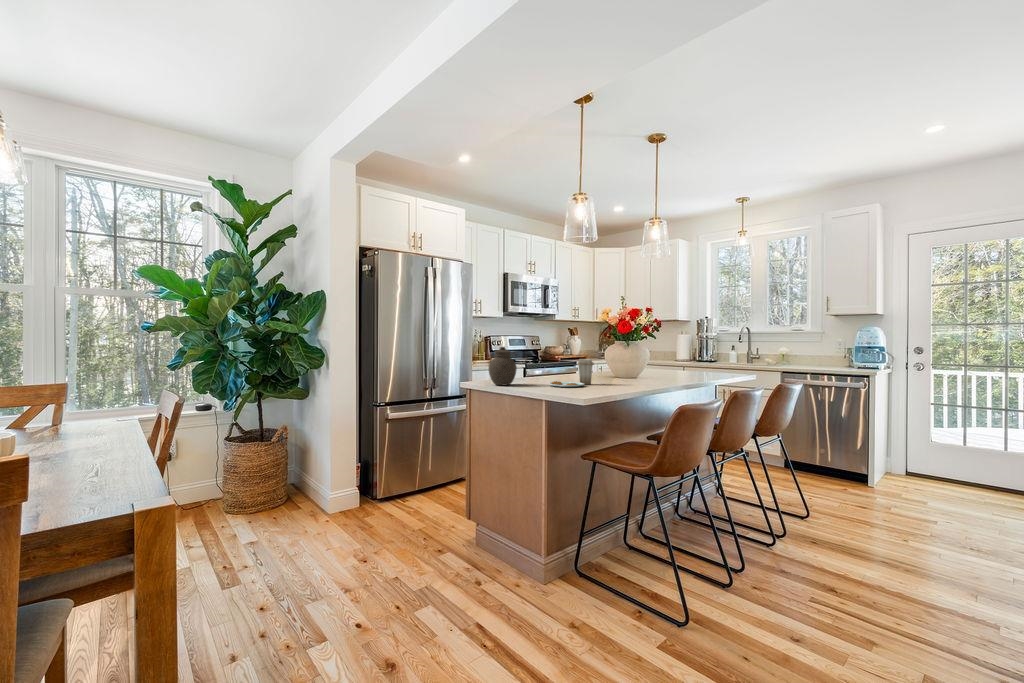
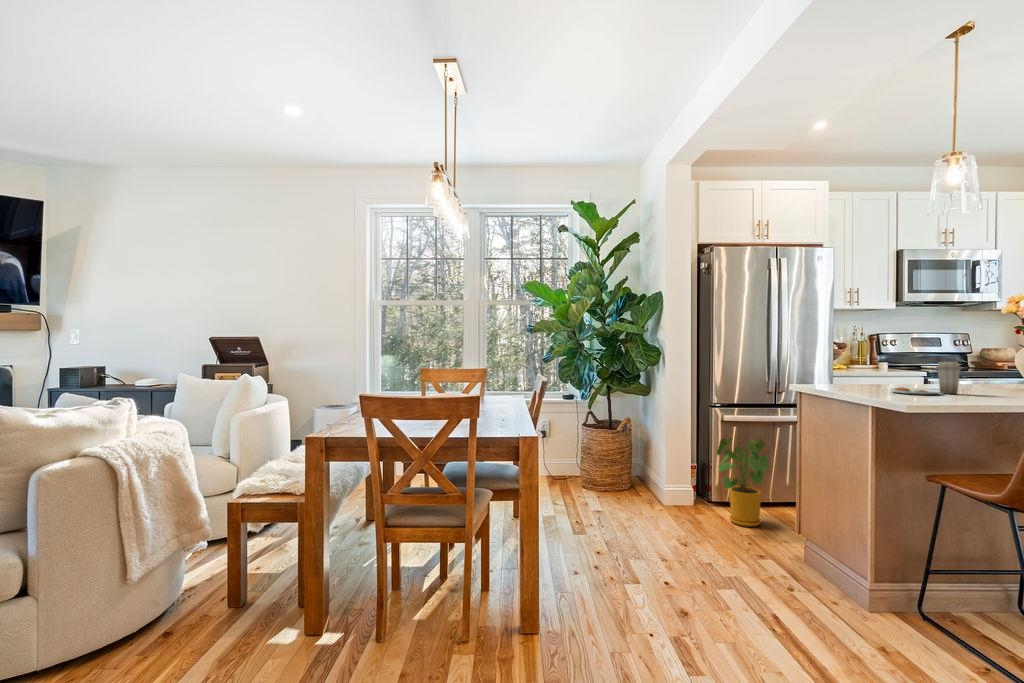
jar: present [488,347,517,385] -> none [813,346,848,388]
house plant: none [384,432,442,520] -> present [717,437,773,527]

